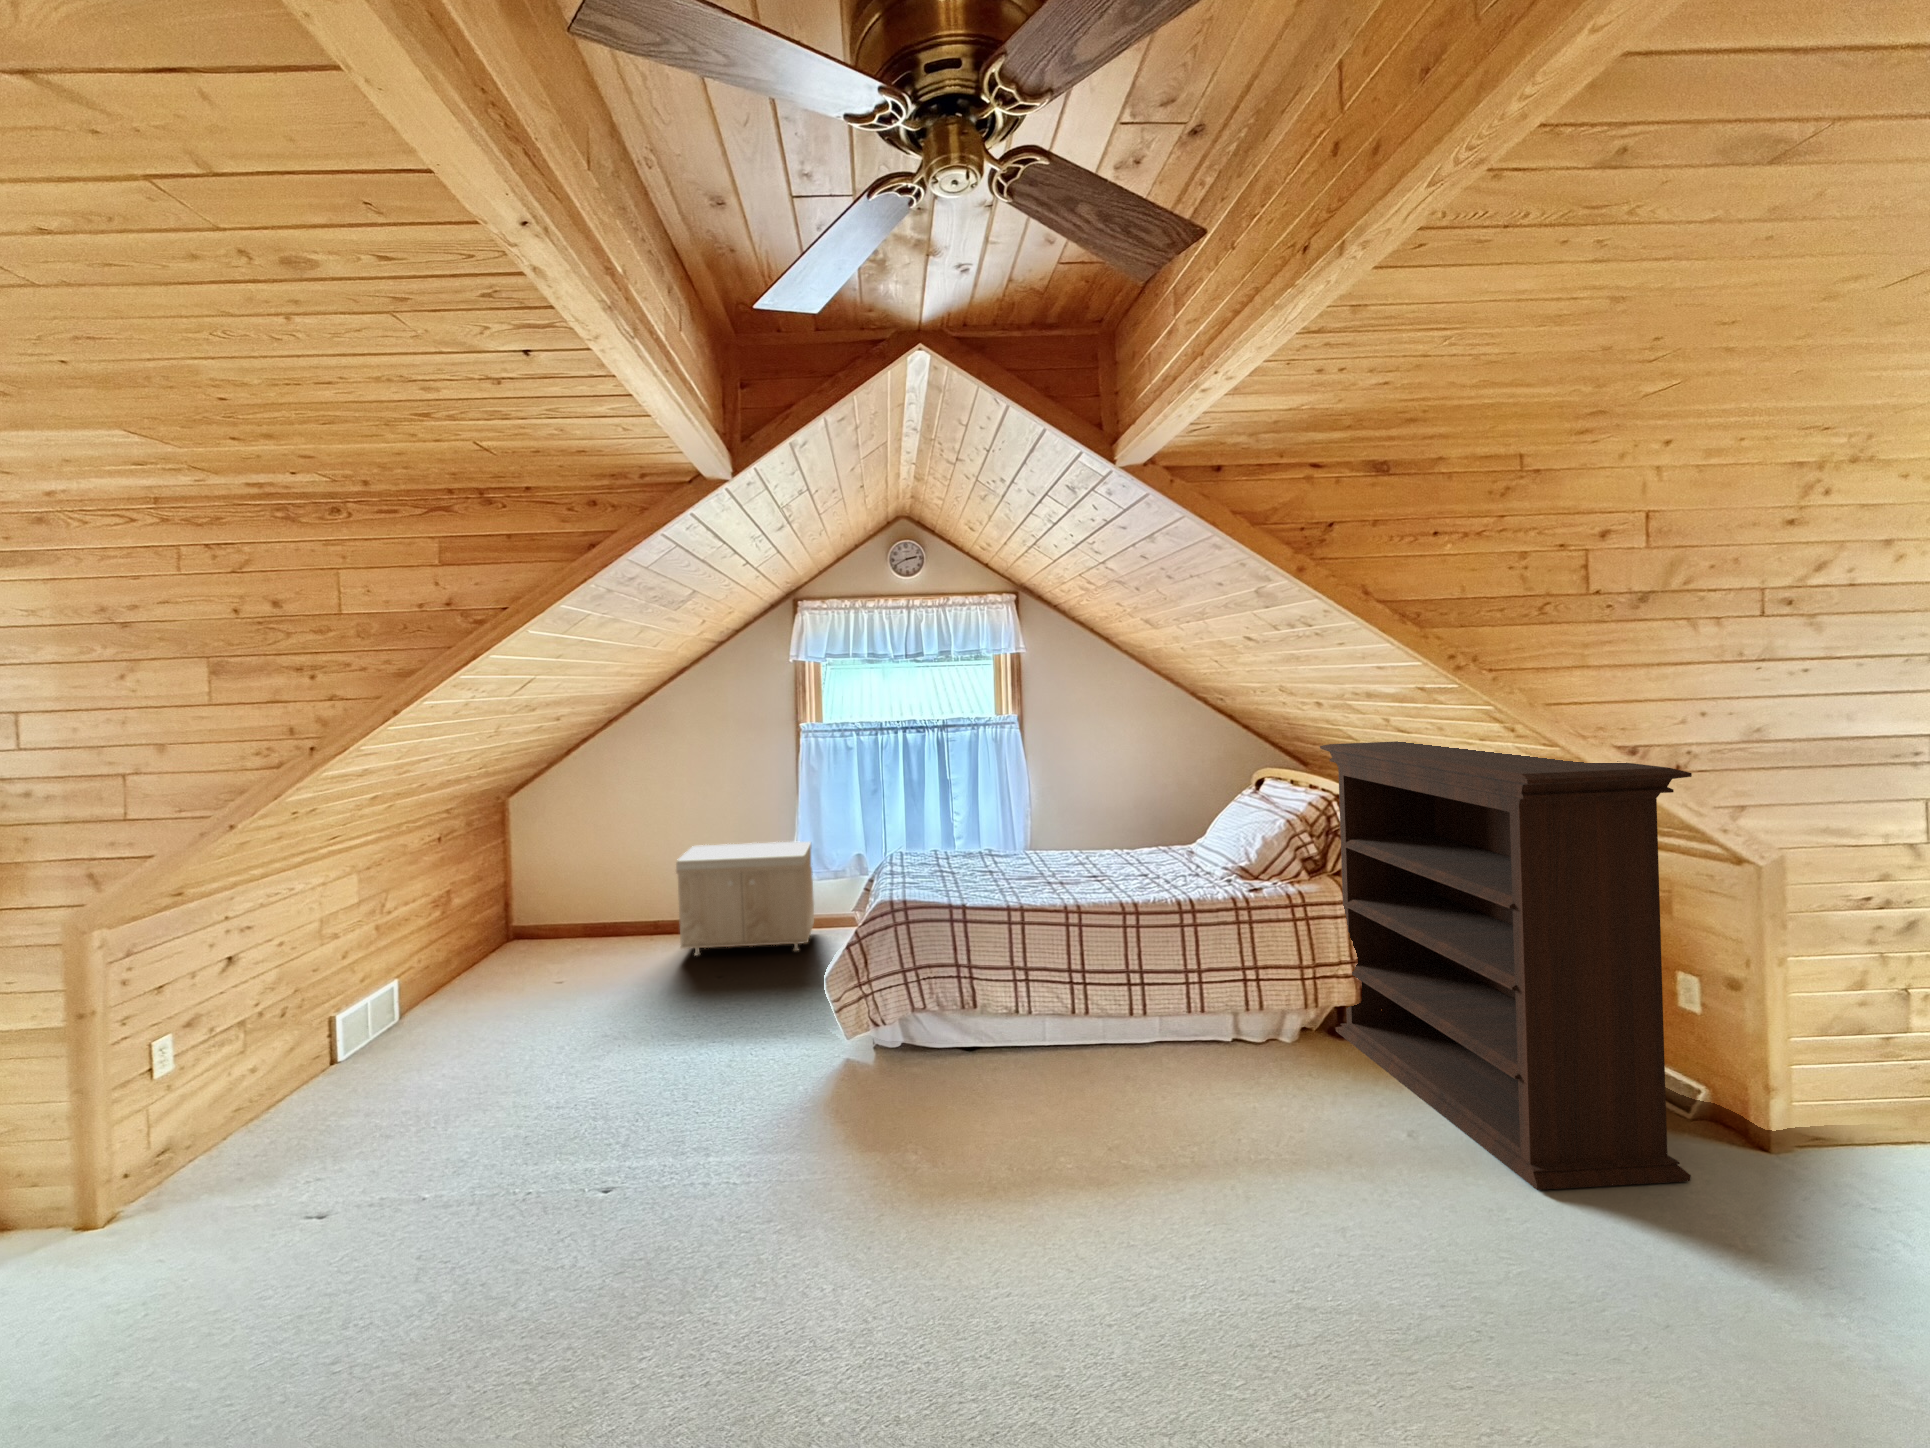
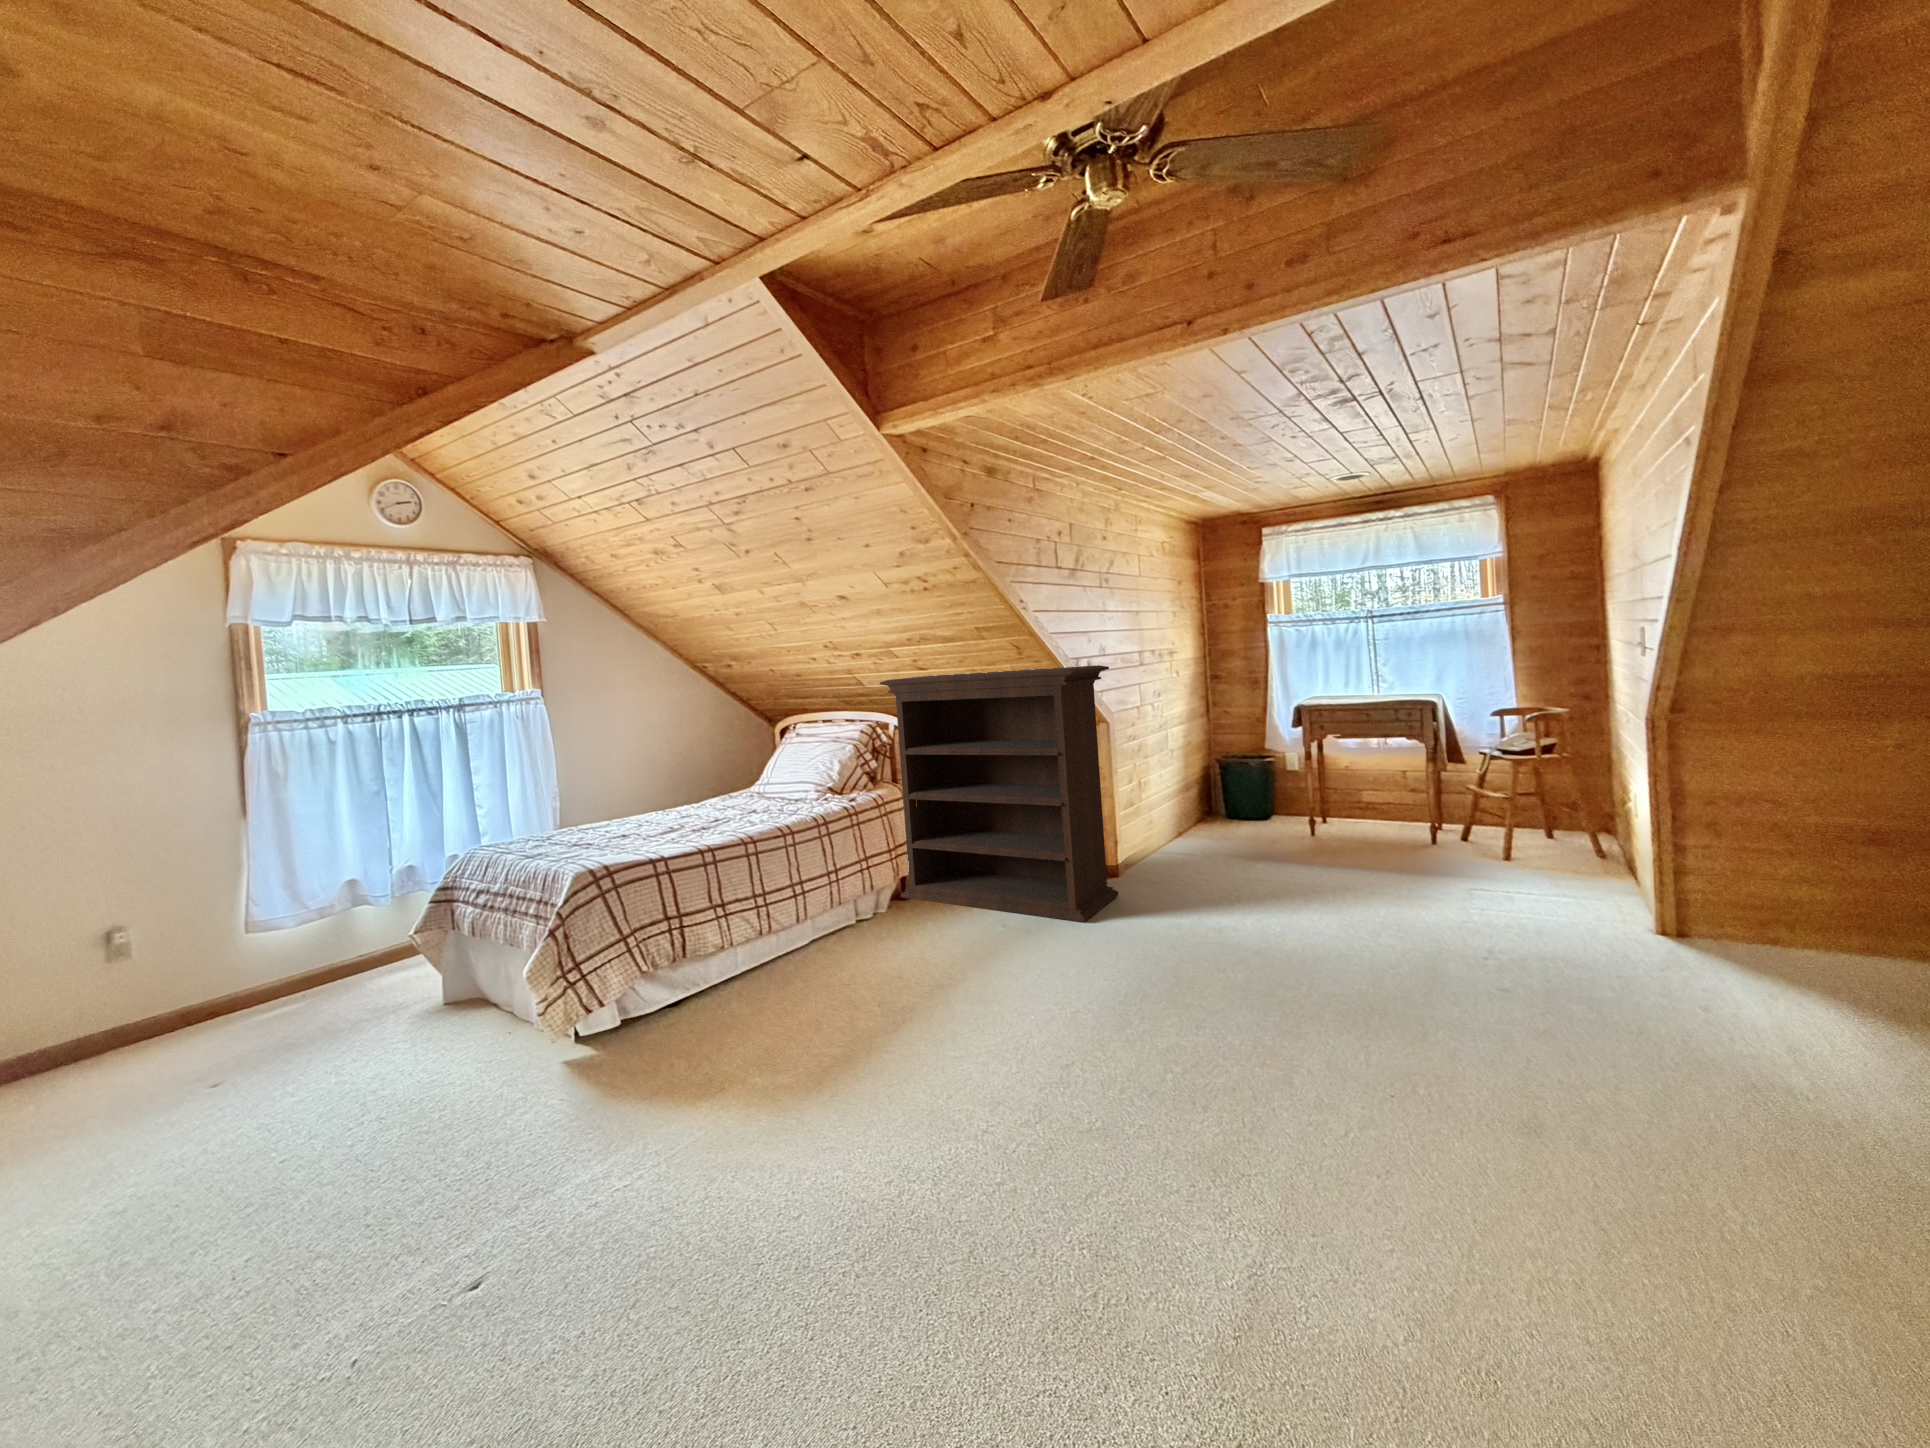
storage bench: present [676,842,814,956] -> none [35,876,320,1094]

